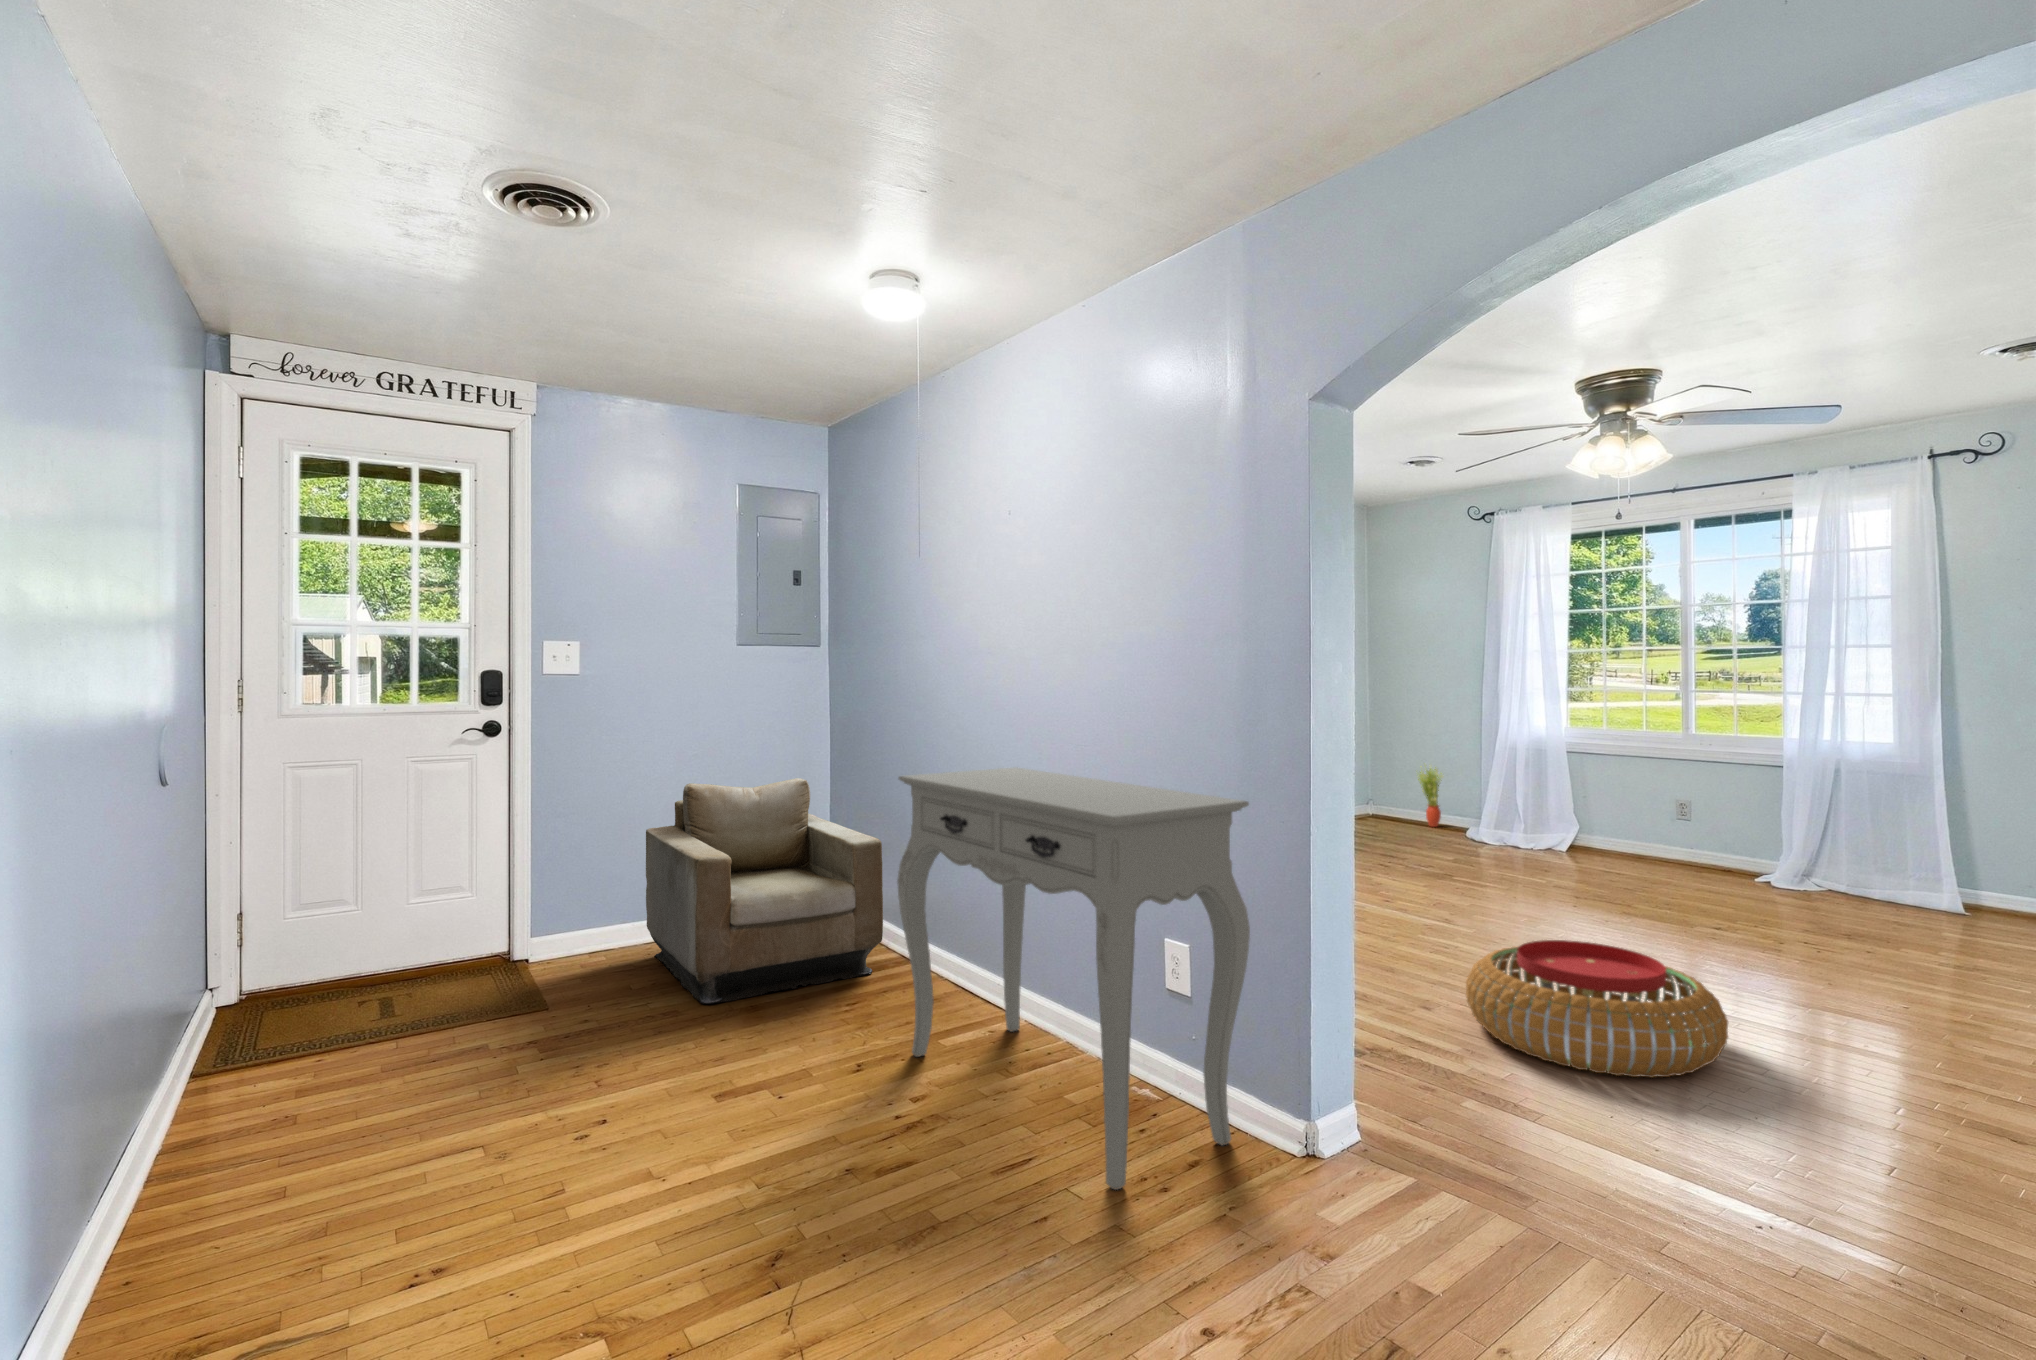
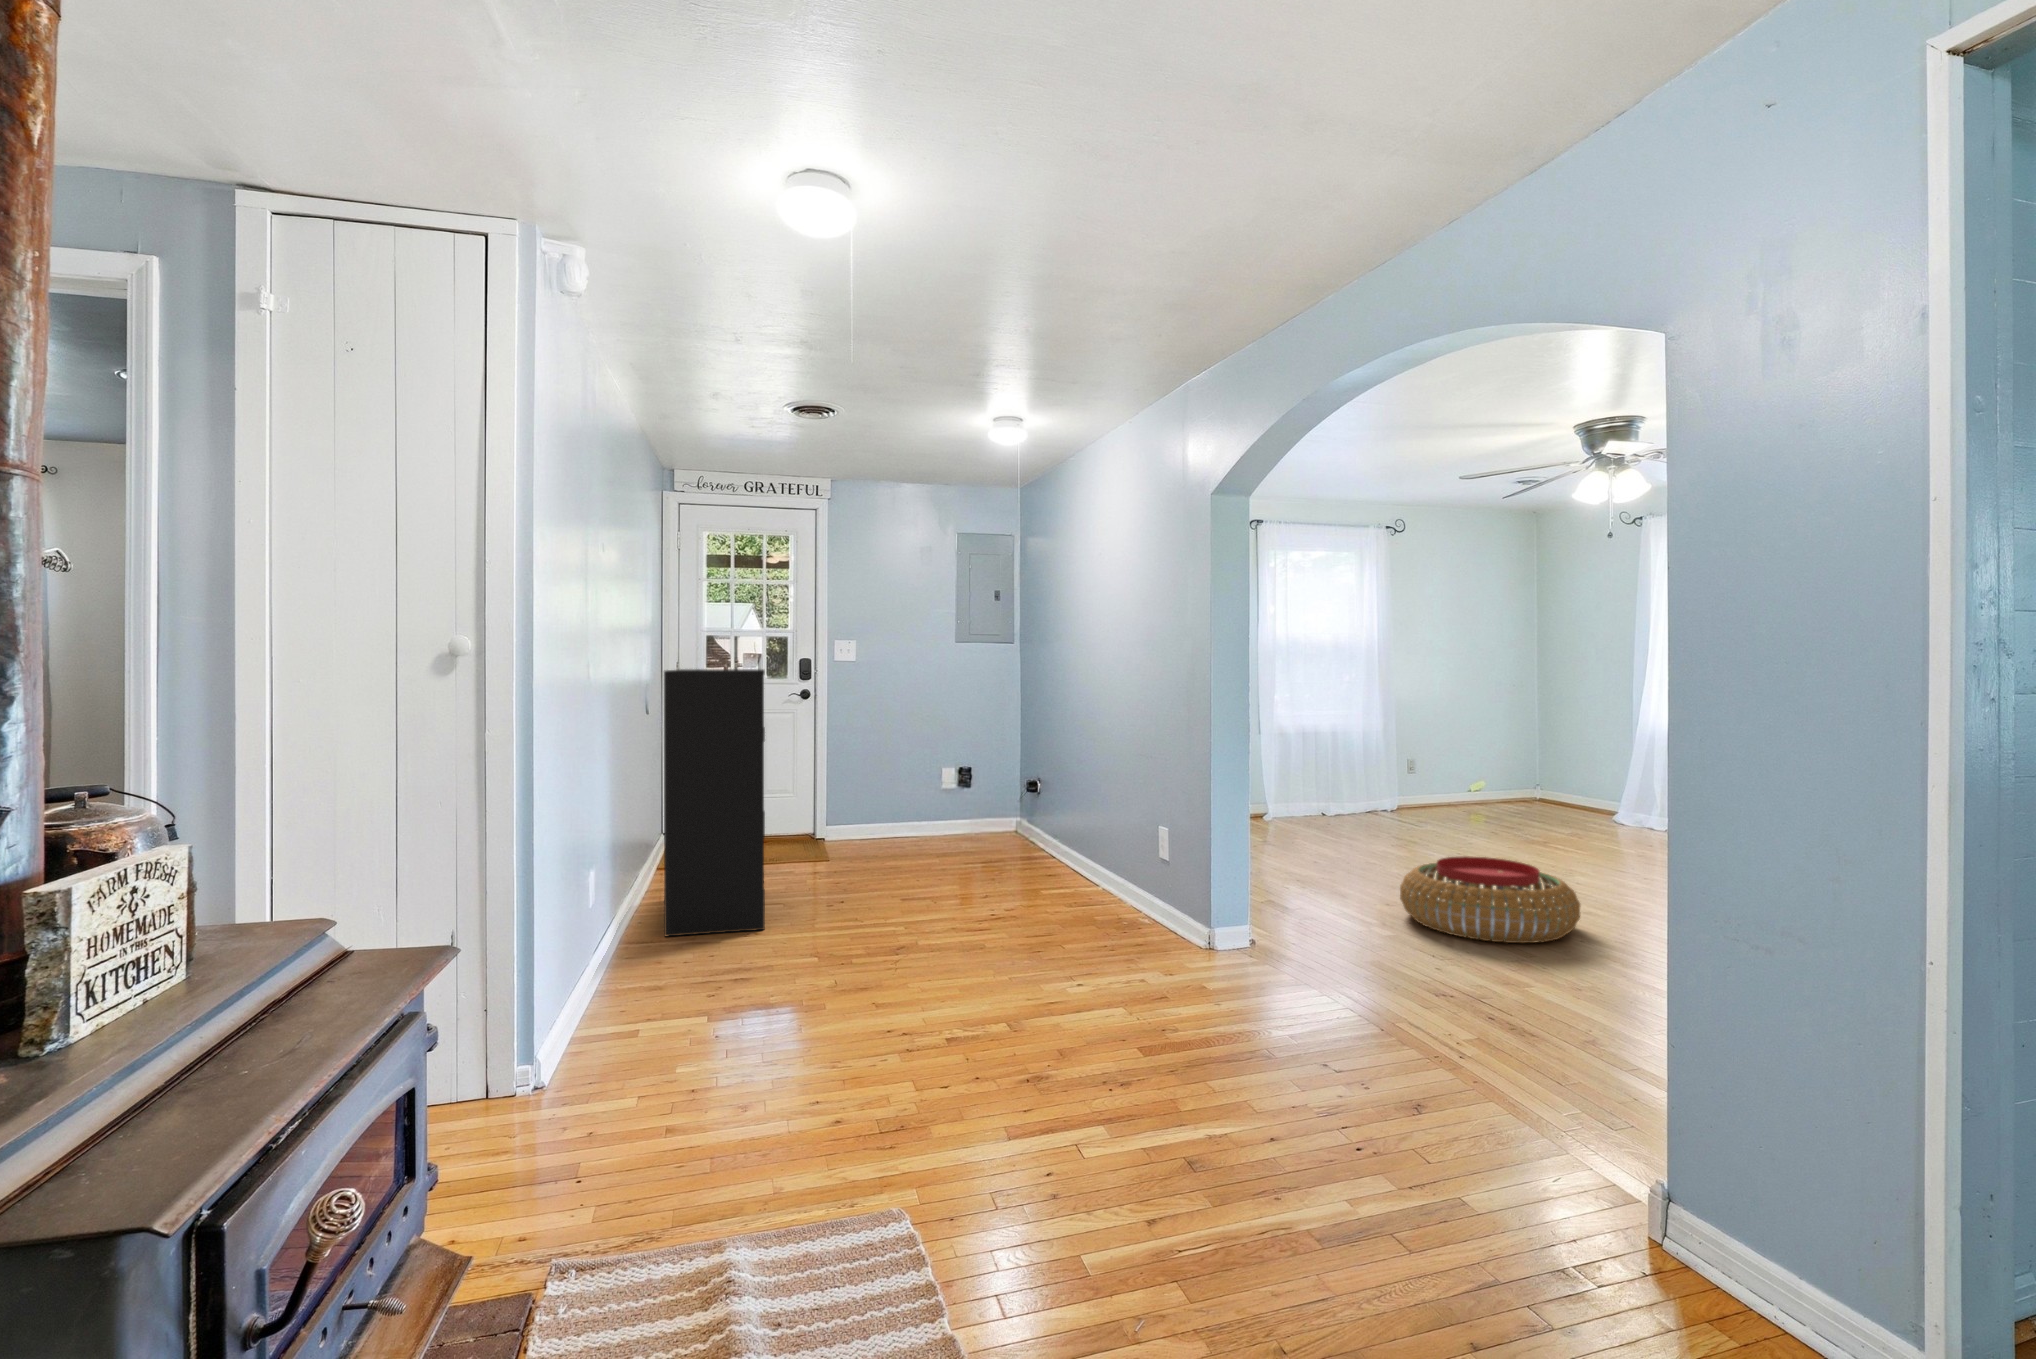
bookshelf: none [186,695,456,1335] -> present [664,669,765,936]
potted plant: present [1418,766,1442,827] -> none [1569,748,1595,806]
console table: present [897,767,1250,1190] -> none [1010,720,1181,945]
armchair: present [646,778,883,1004] -> none [863,731,1029,862]

